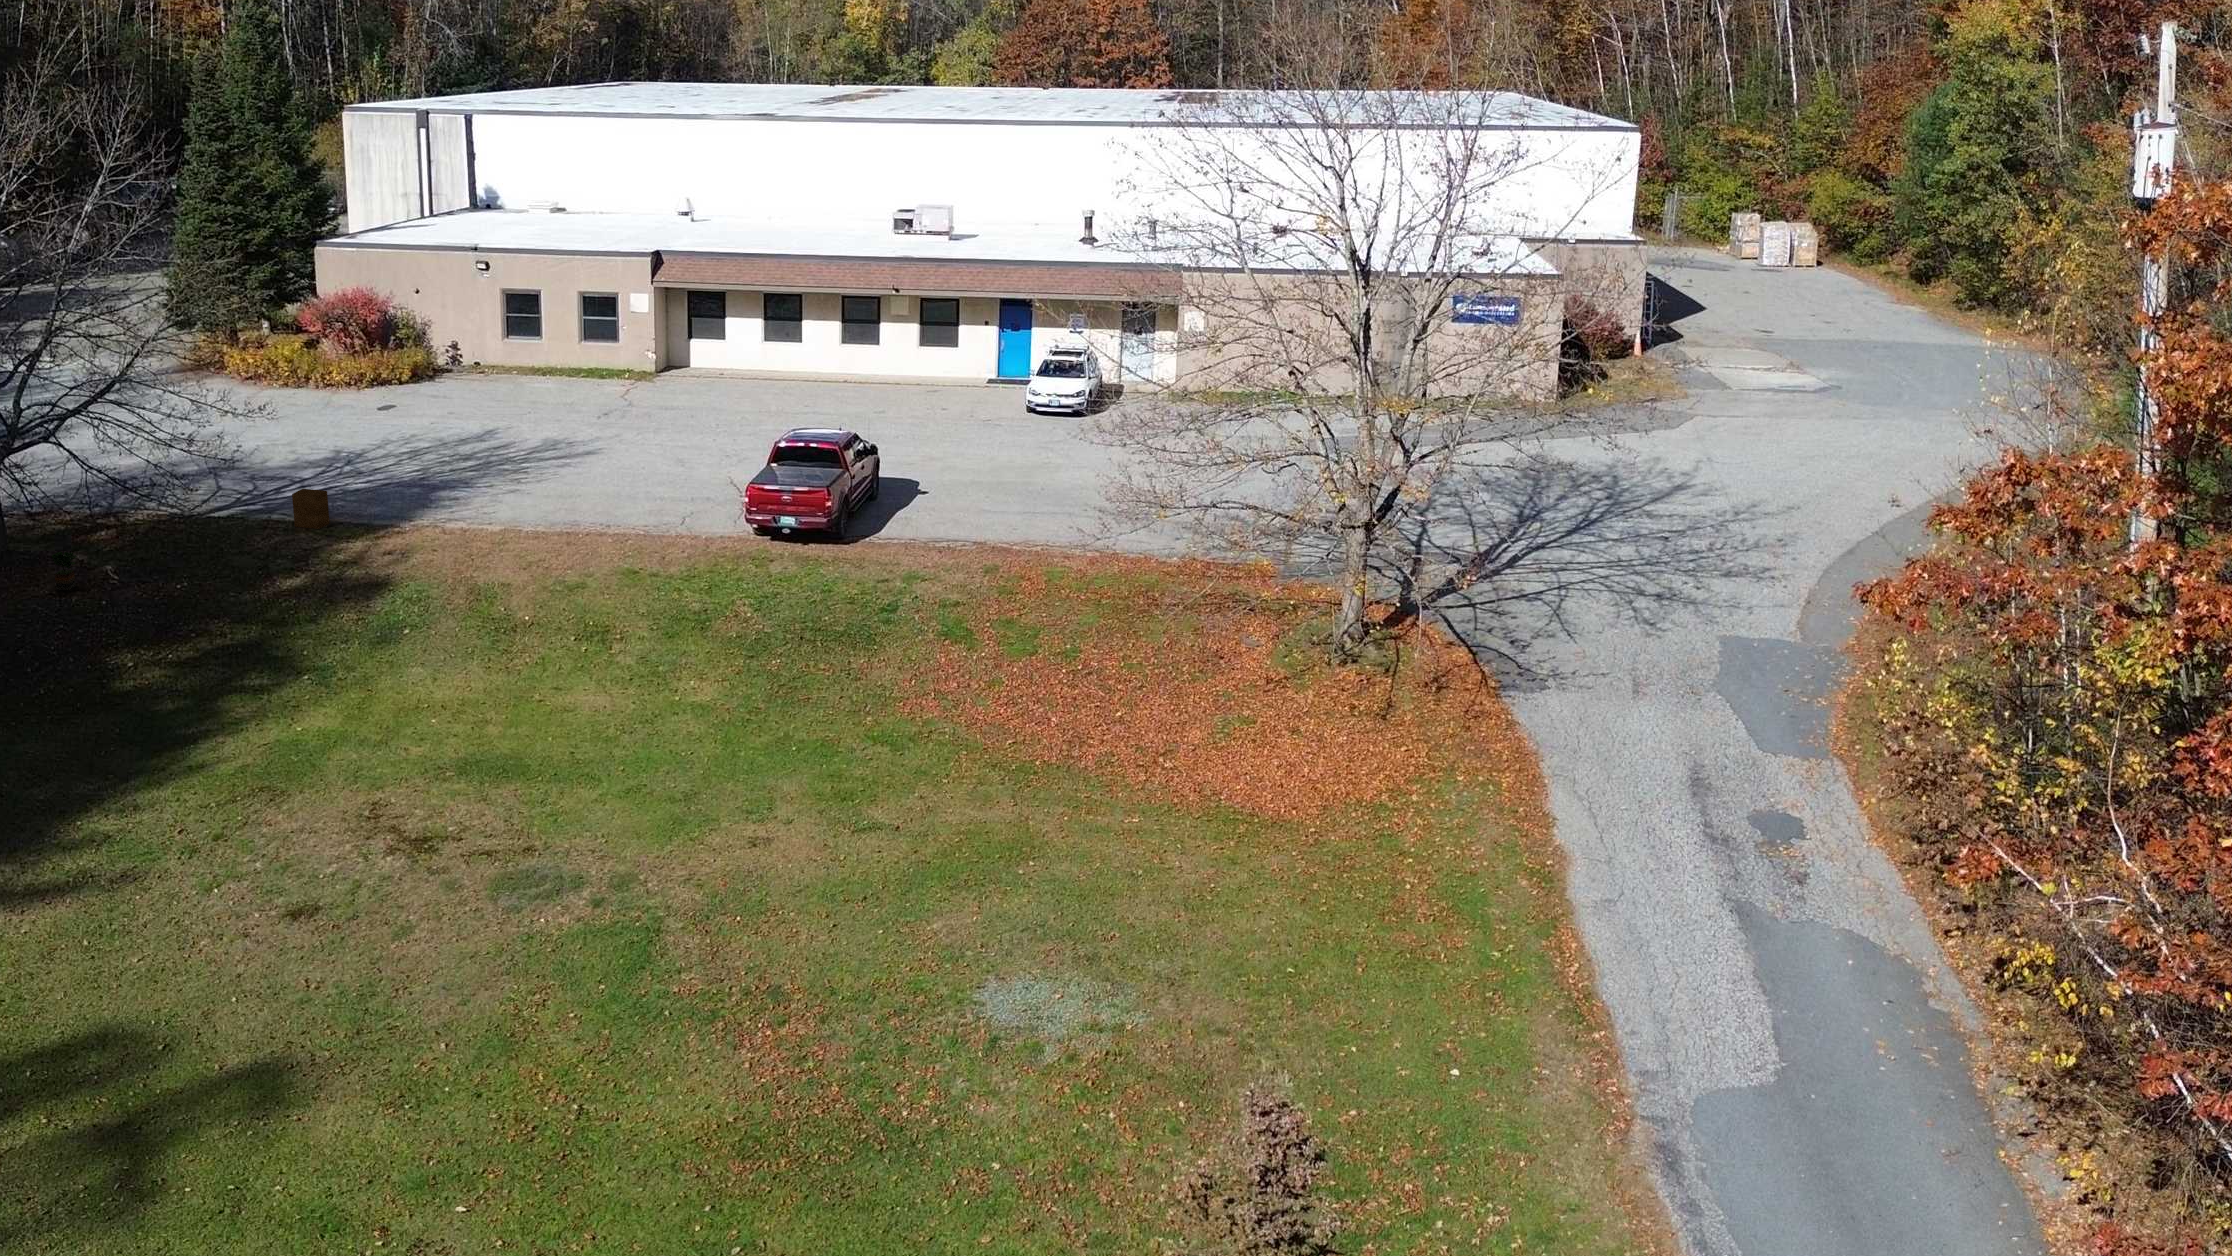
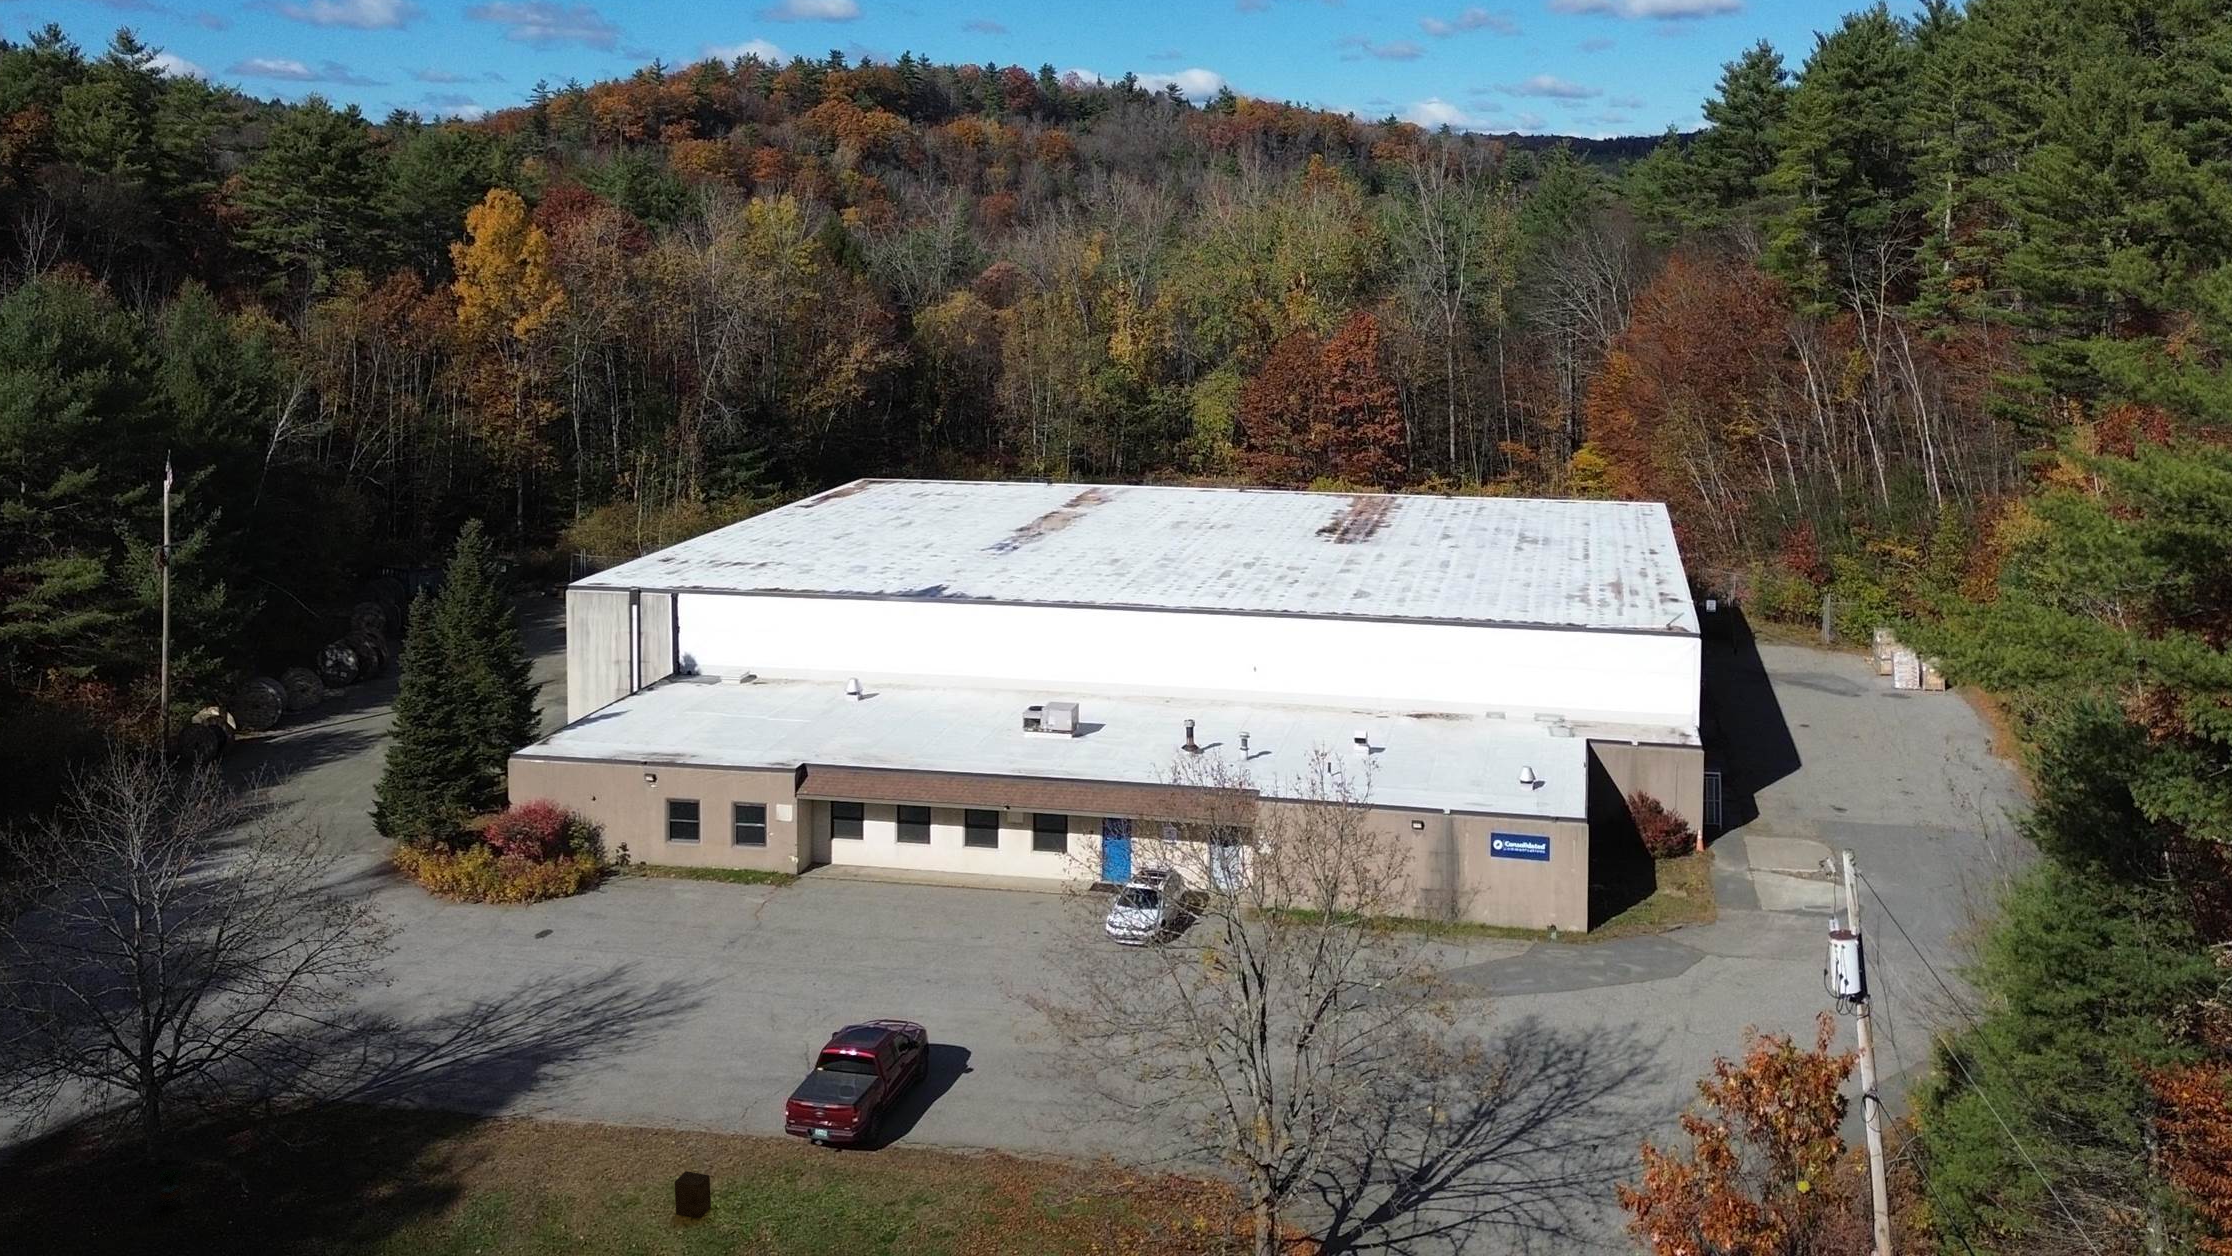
cardboard box: present [292,489,330,529] -> present [675,1171,711,1219]

